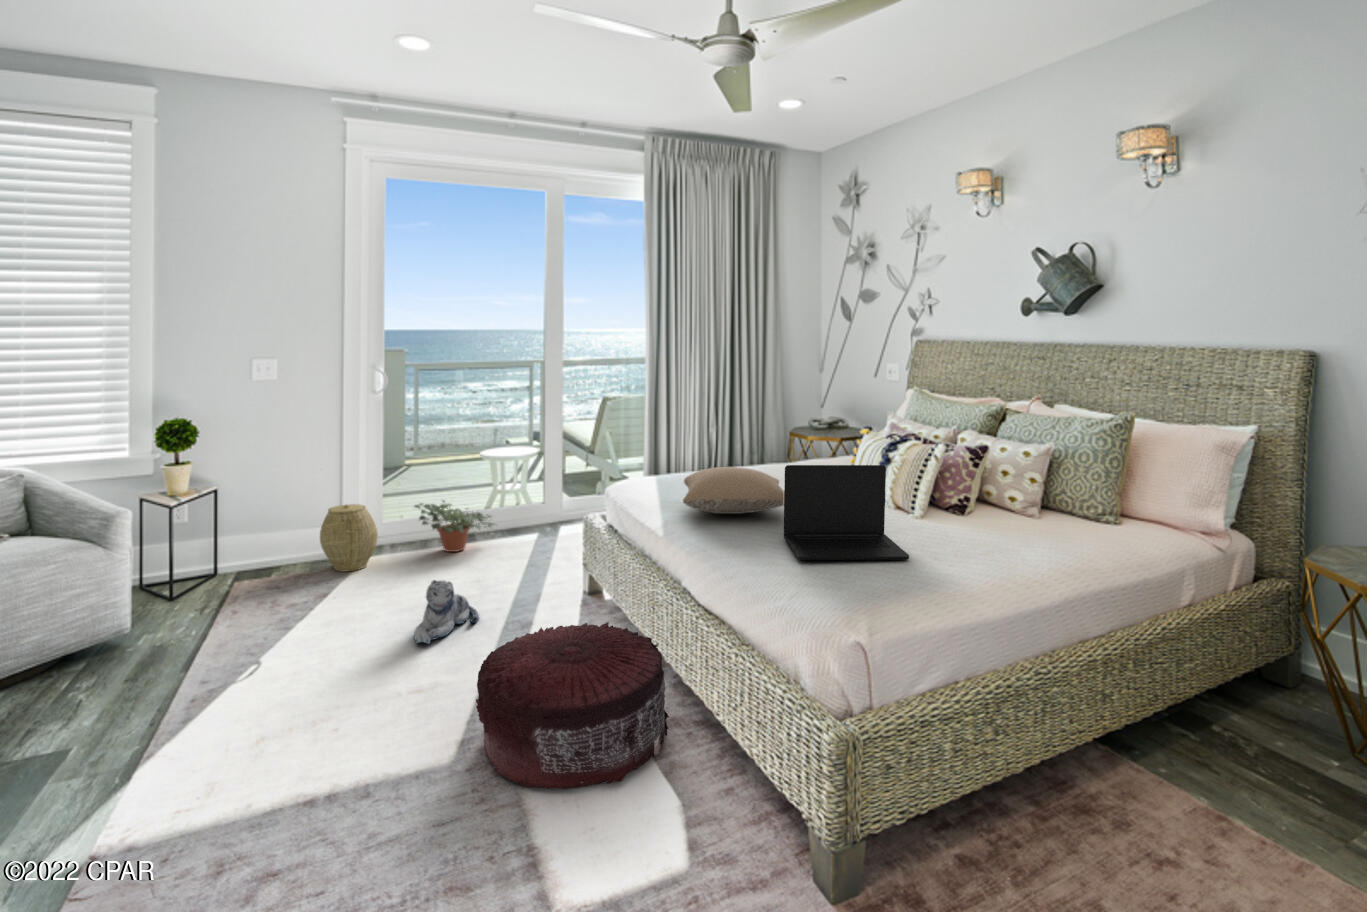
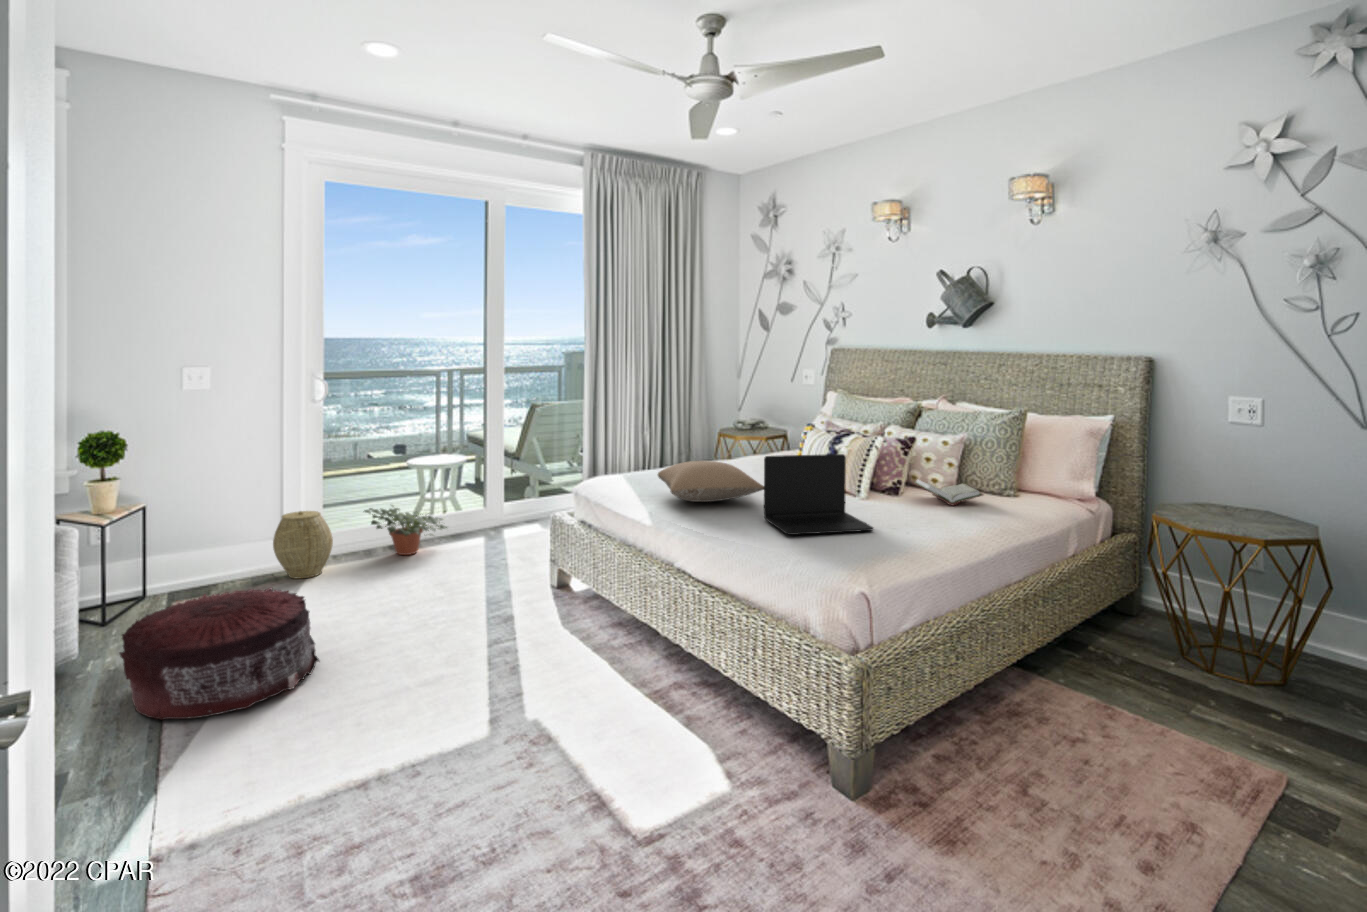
book: none [977,496,1067,531] -> present [914,480,983,505]
plush toy: present [414,580,479,644] -> none [405,577,462,639]
pouf: present [476,622,669,789] -> present [120,588,319,720]

